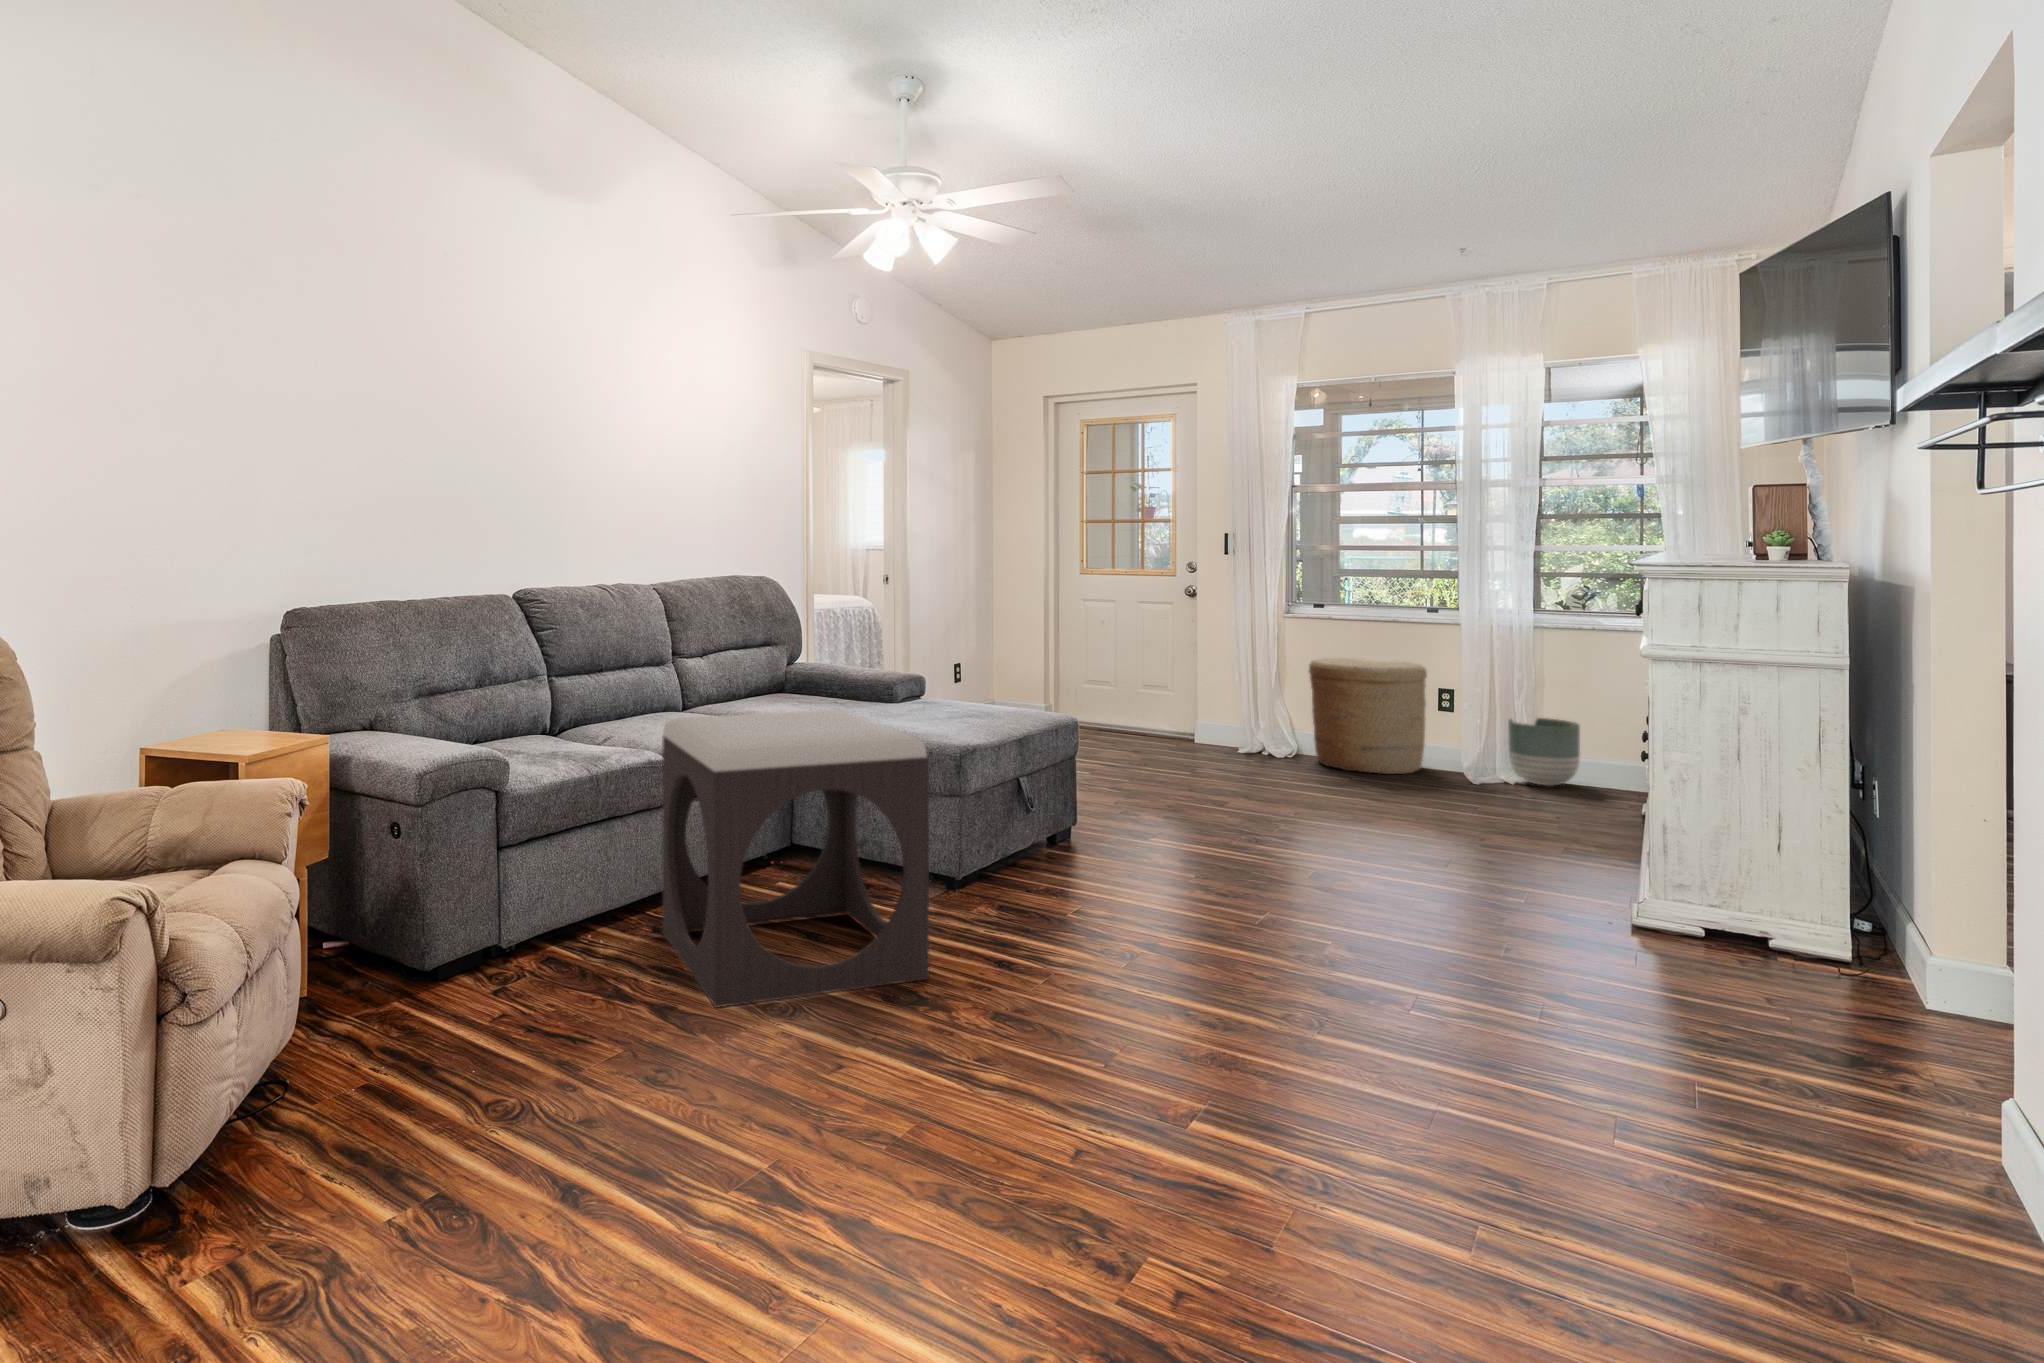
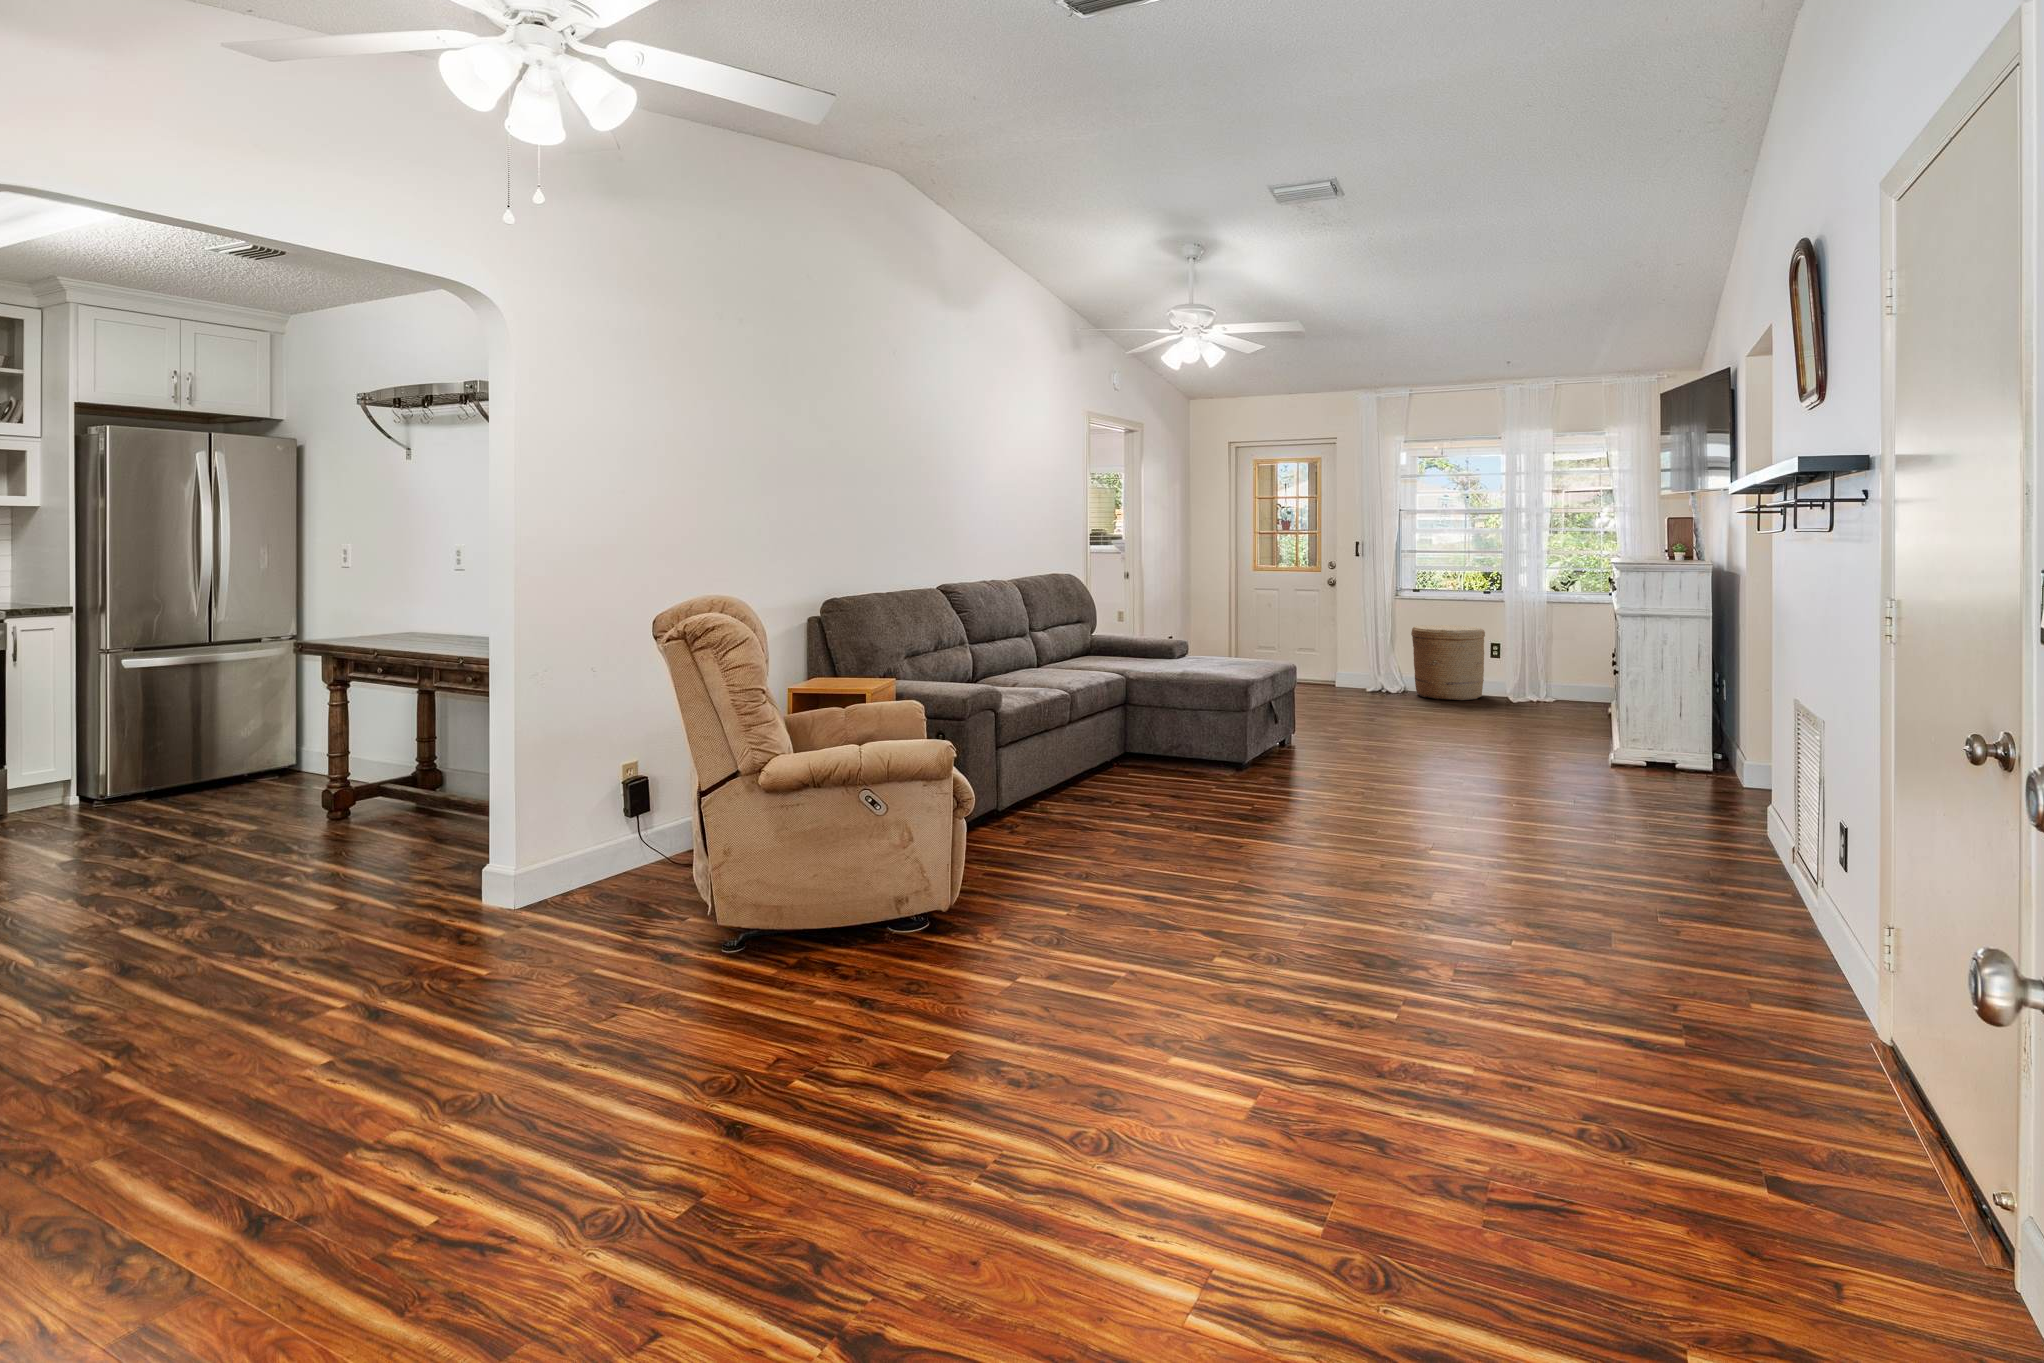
footstool: present [662,709,929,1007] -> none [1079,657,1255,827]
planter: present [1508,718,1580,786] -> none [1534,660,1575,702]

